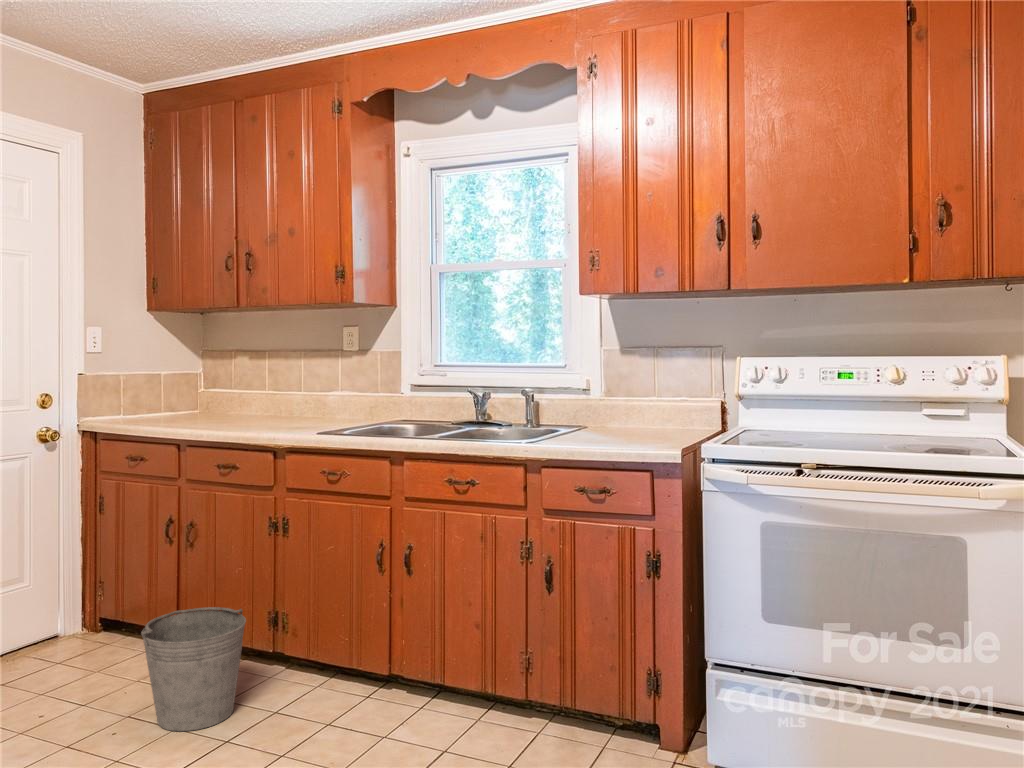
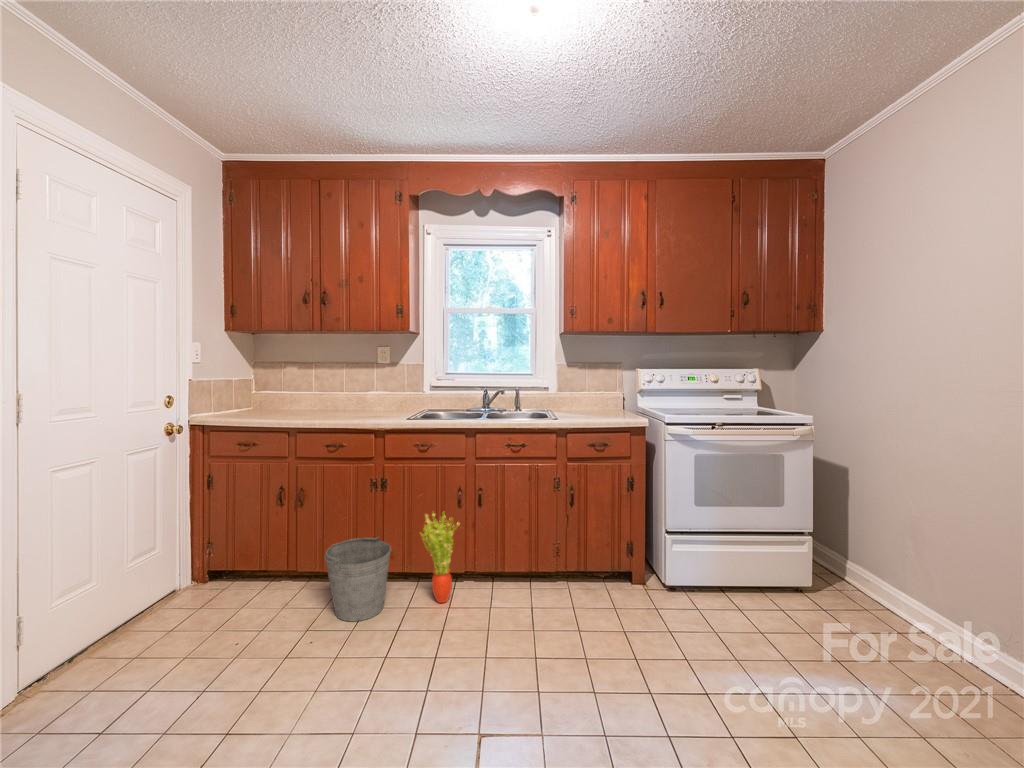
potted plant: none [267,577,333,731] -> present [421,513,459,603]

